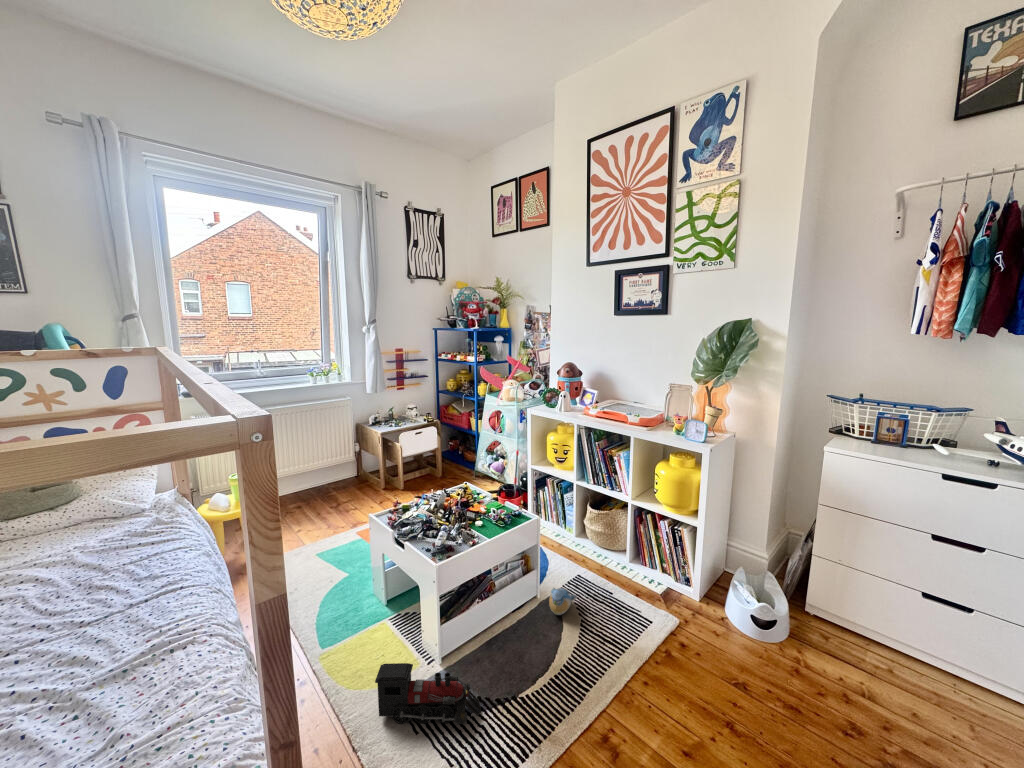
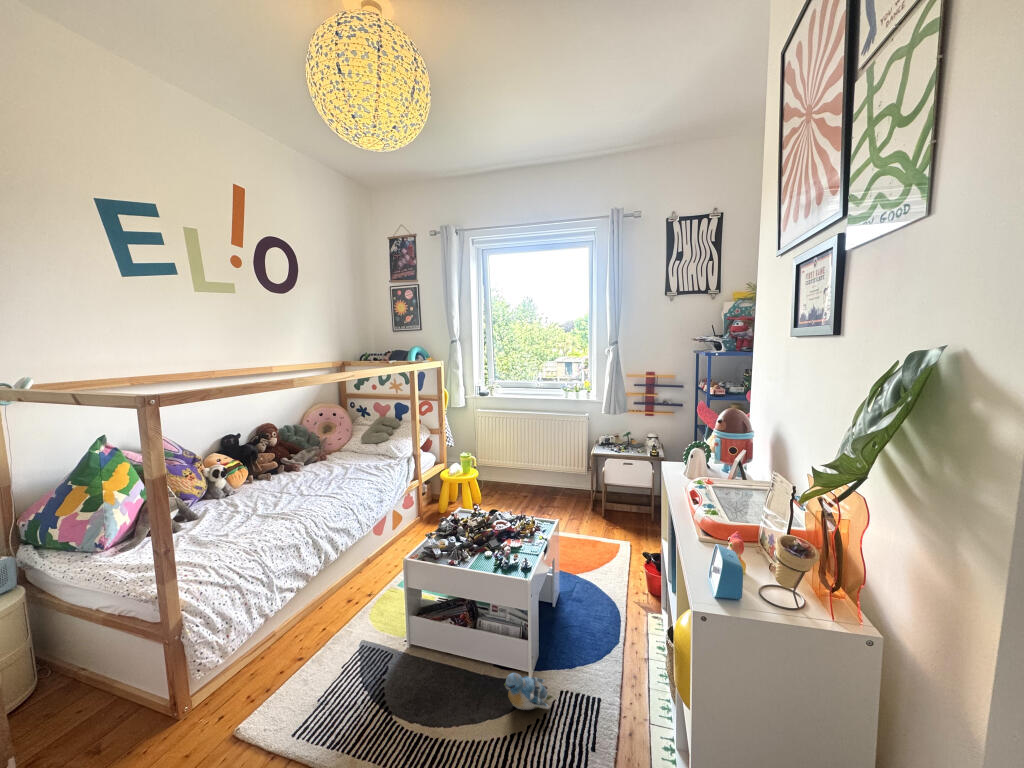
toy train: present [375,663,481,724] -> none [345,607,385,695]

